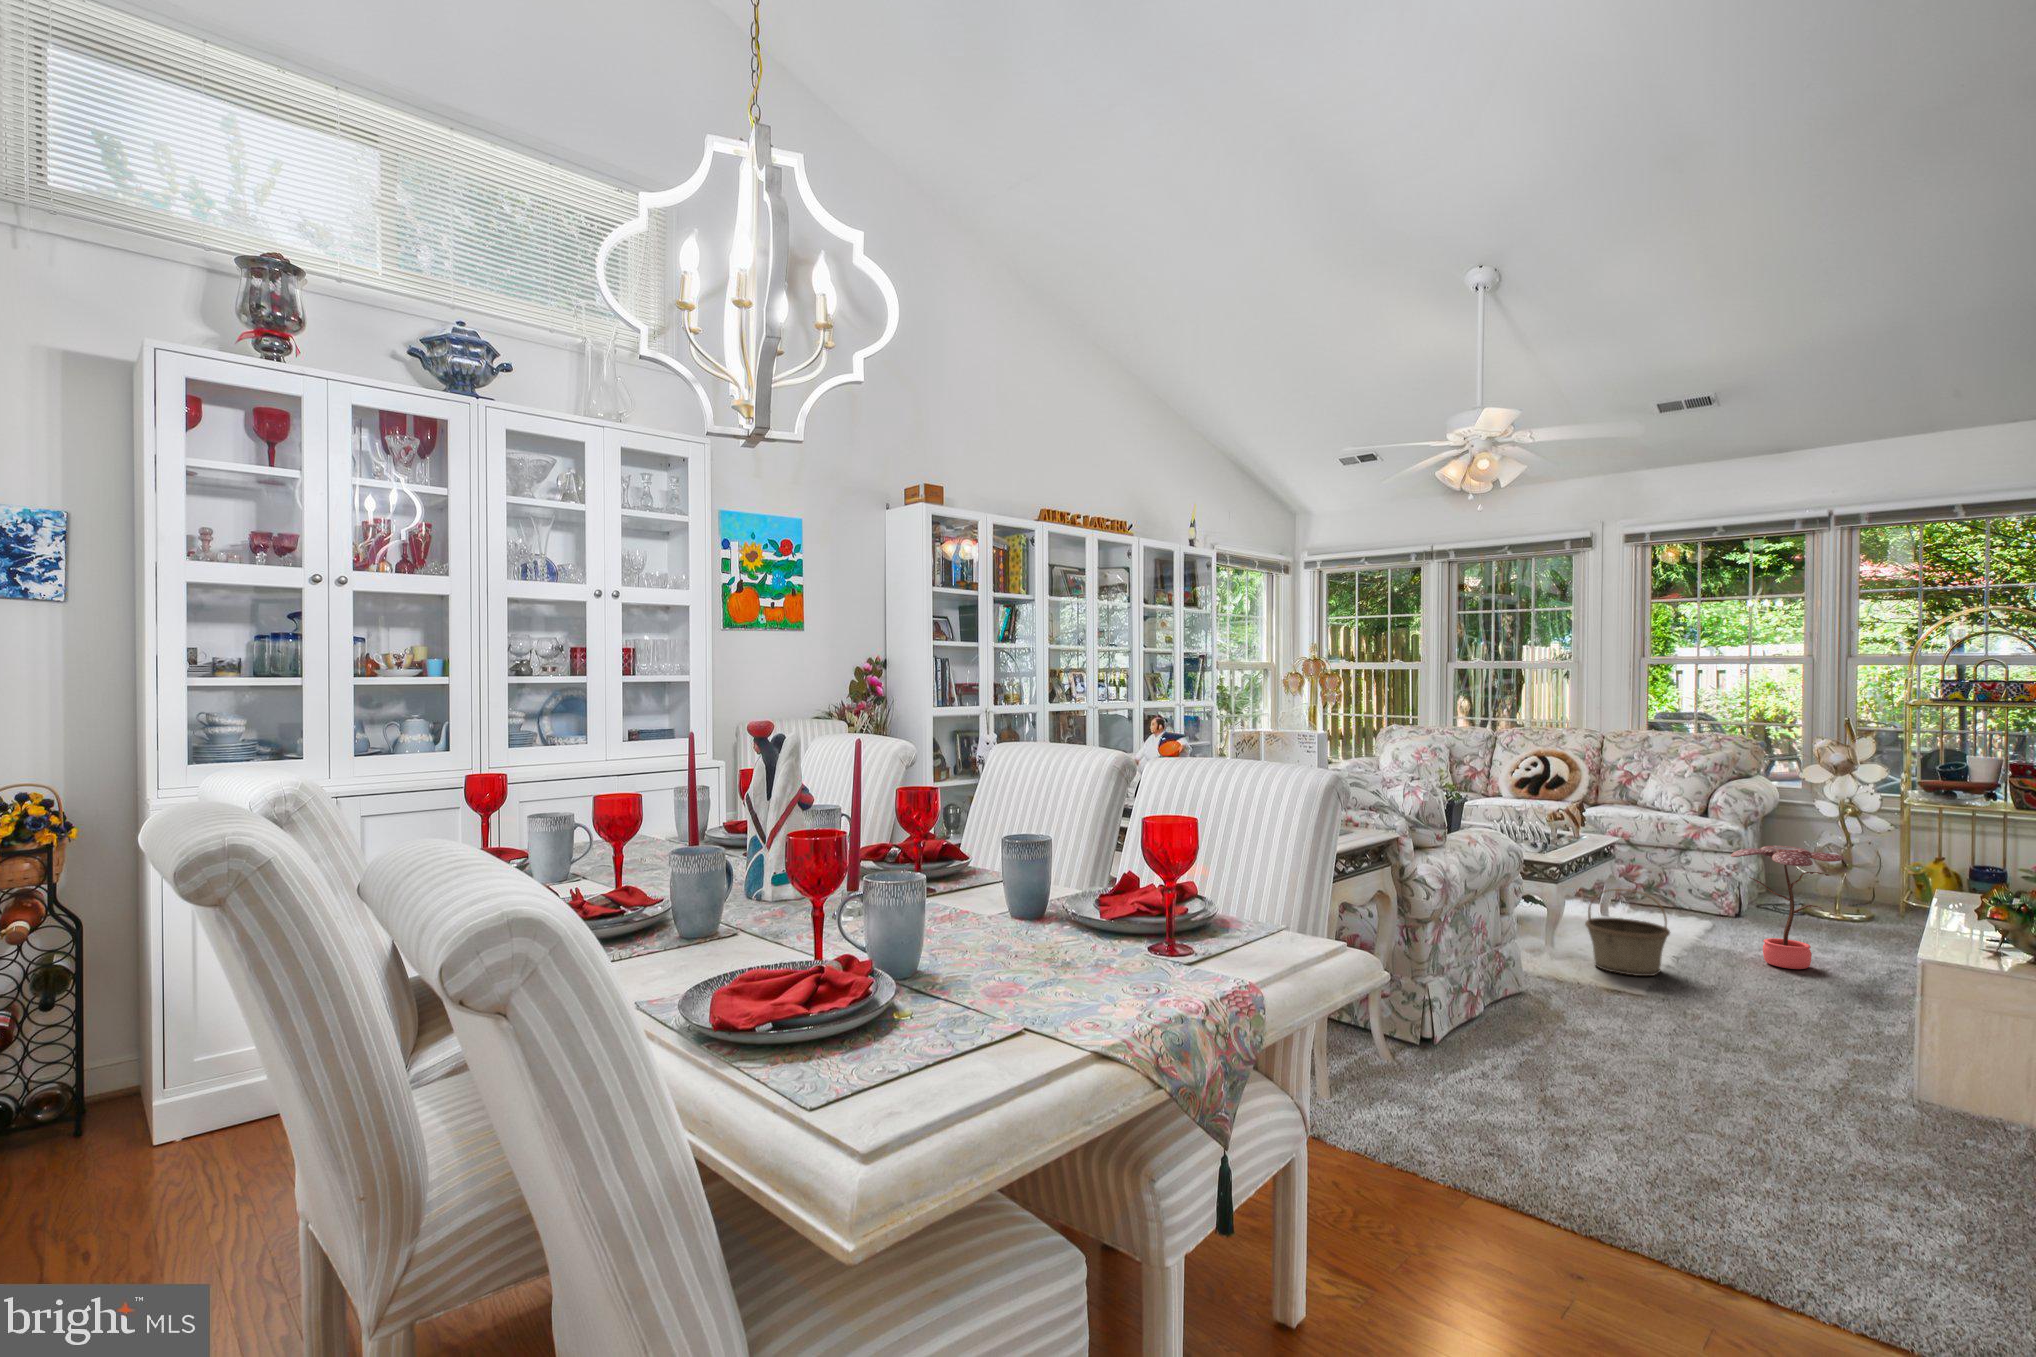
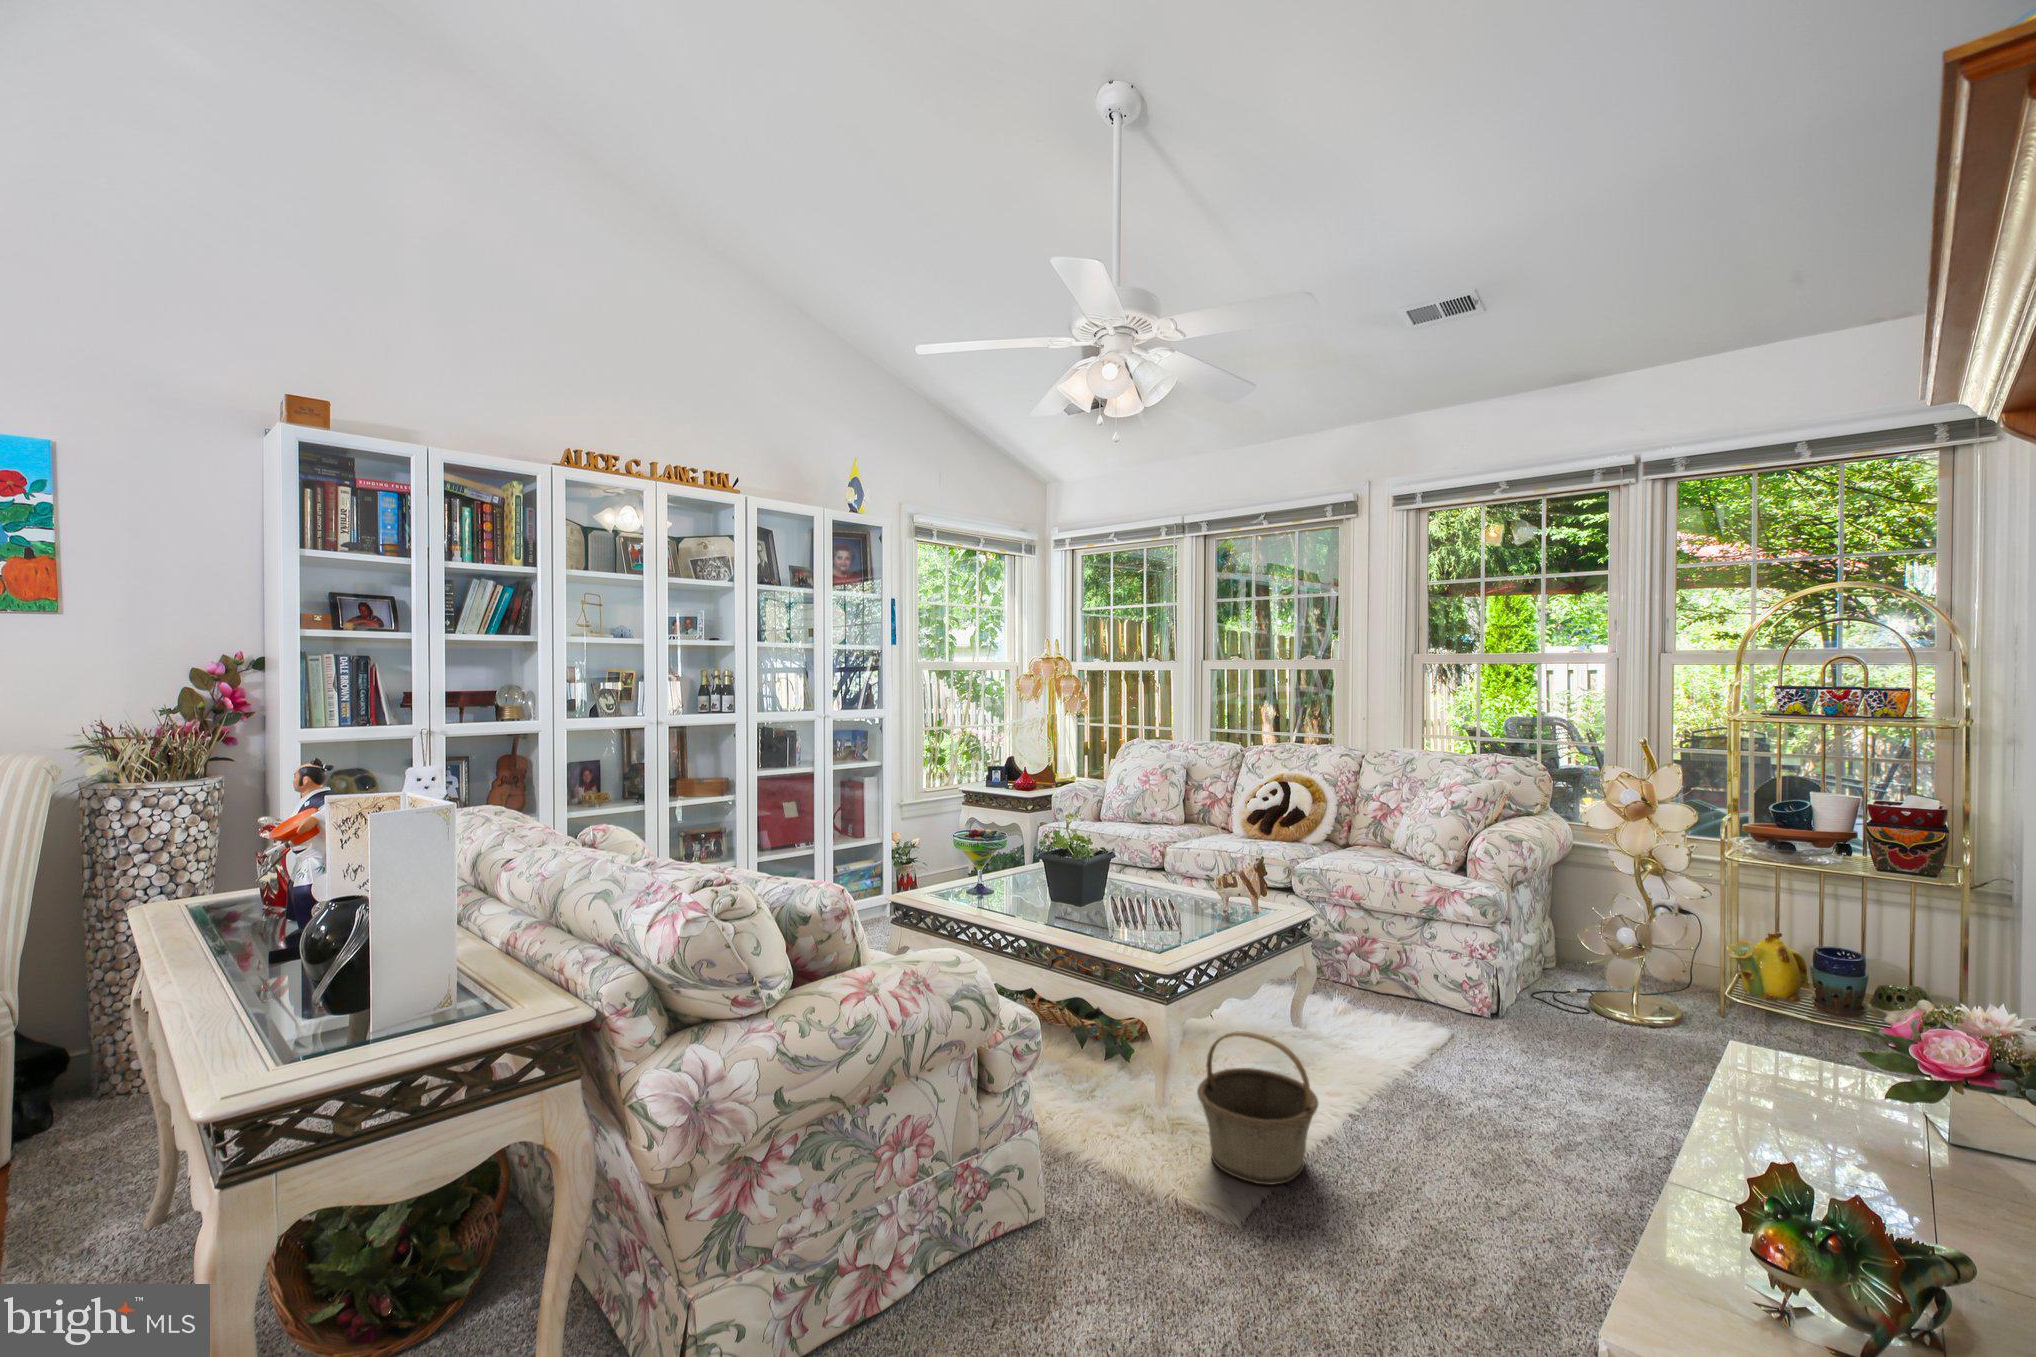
potted plant: present [1731,846,1844,969] -> none [1431,956,1595,1161]

